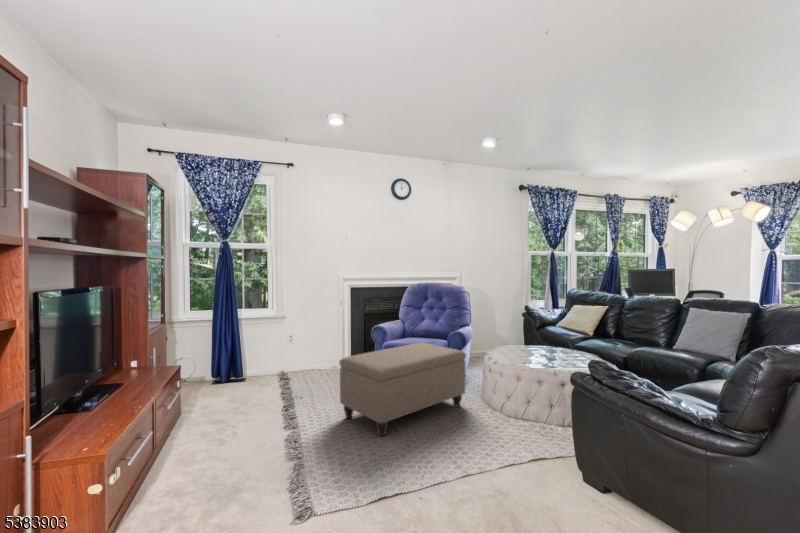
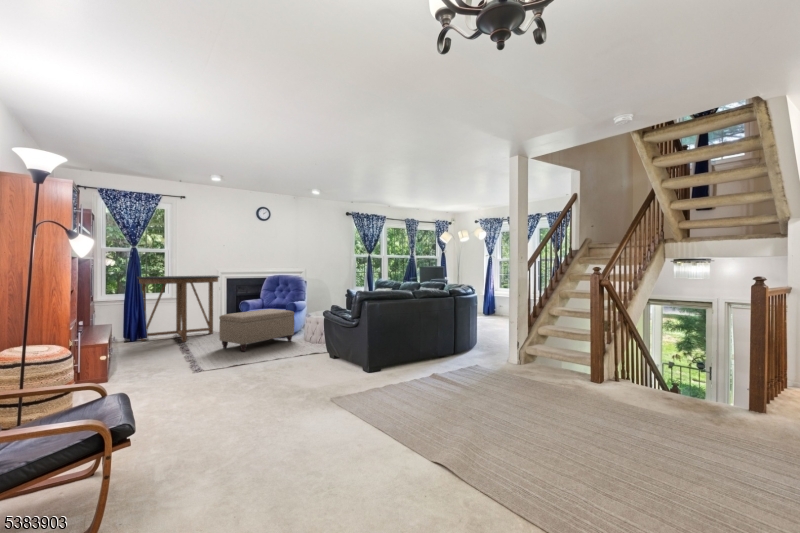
console table: none [226,283,342,390] -> present [137,275,219,342]

